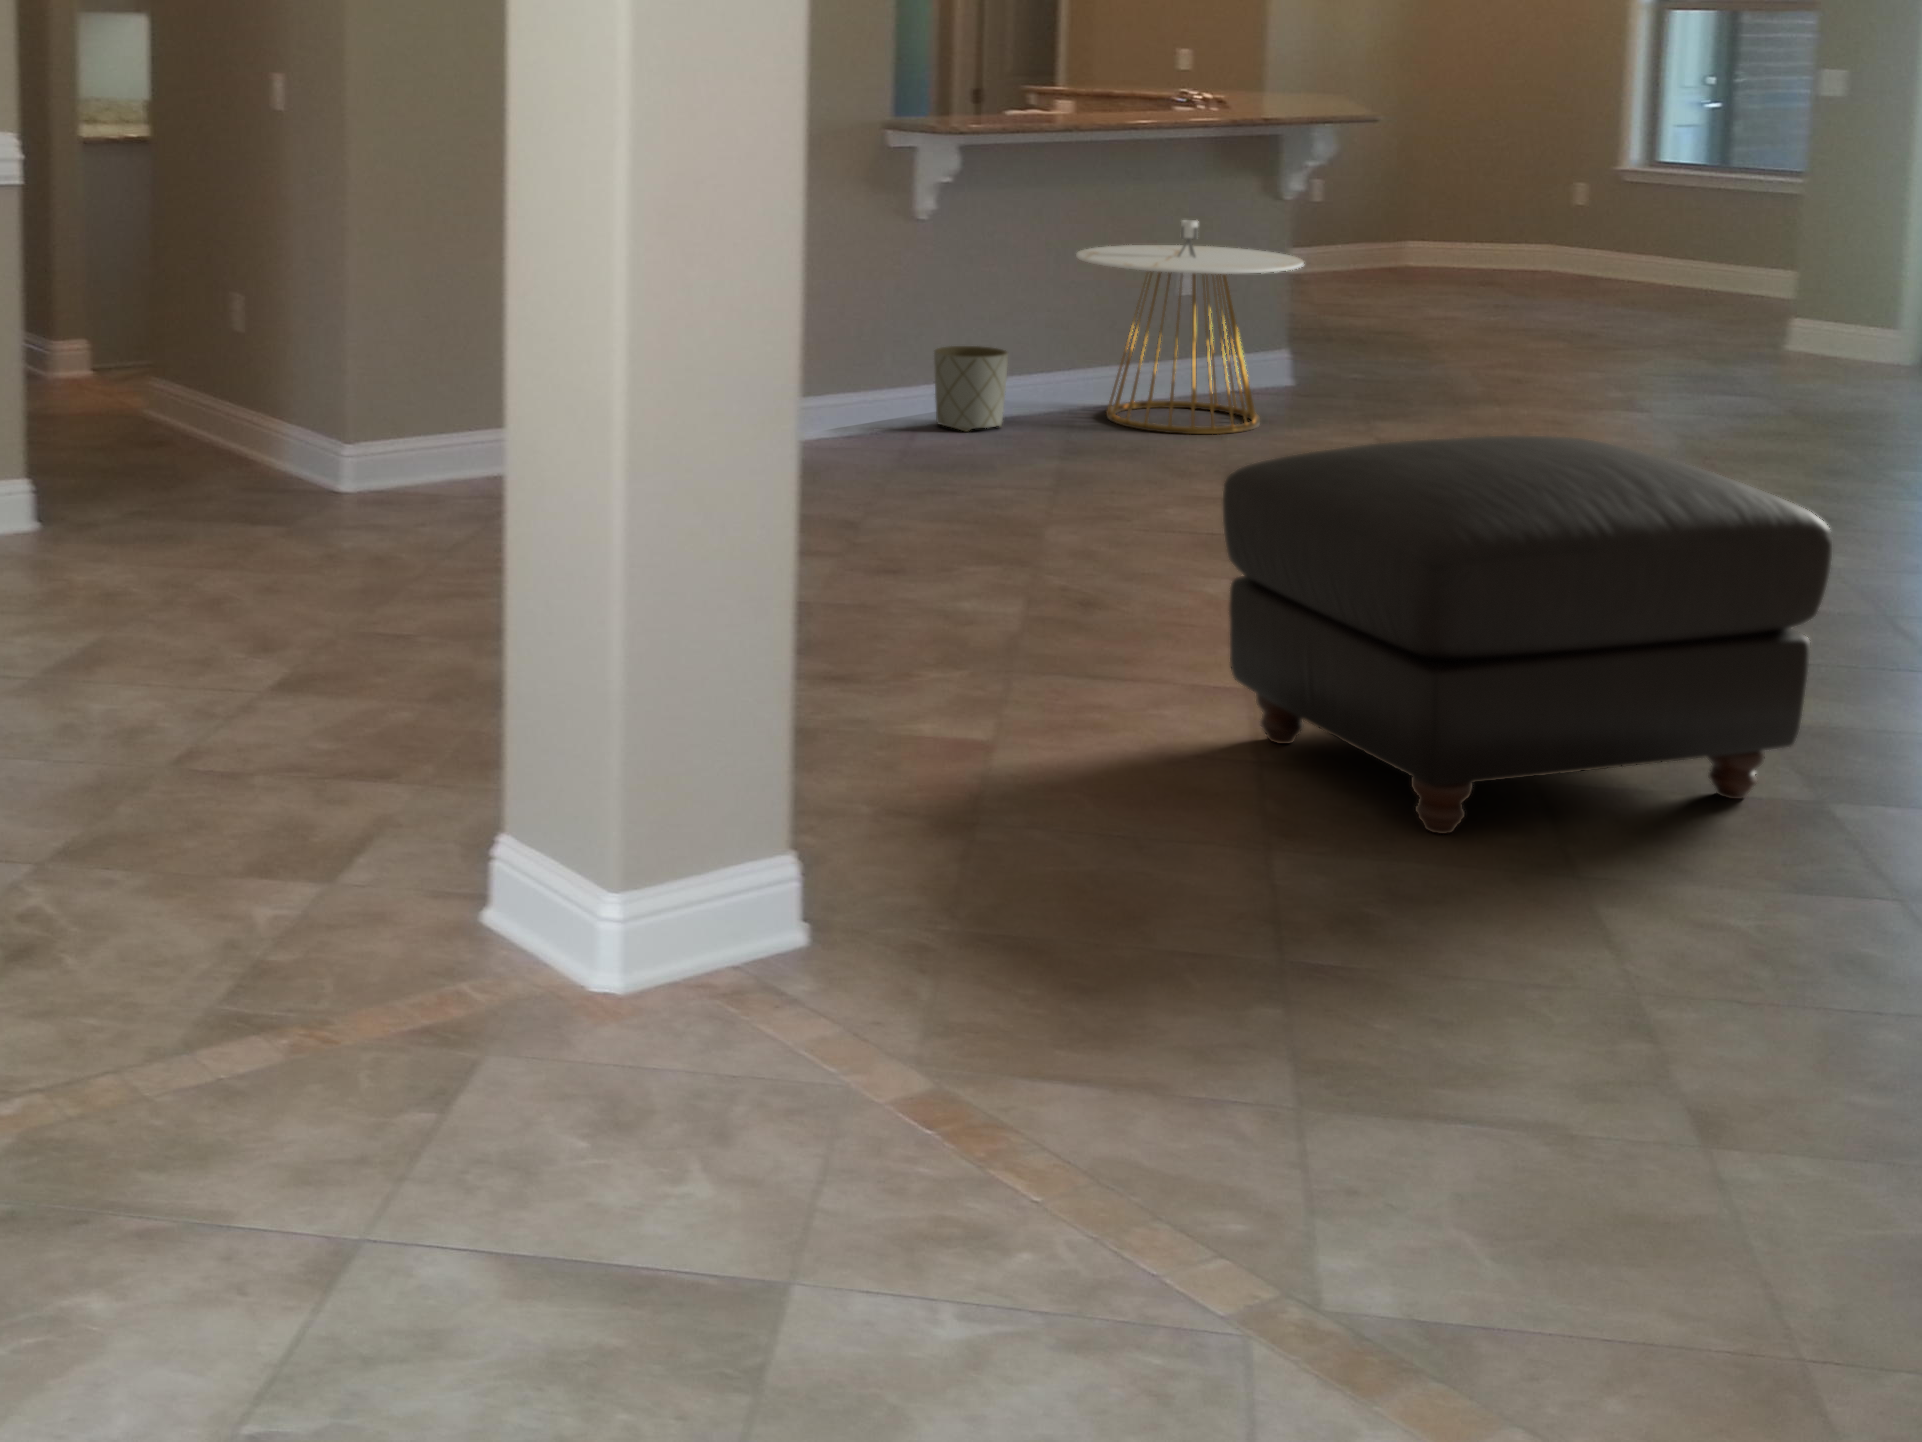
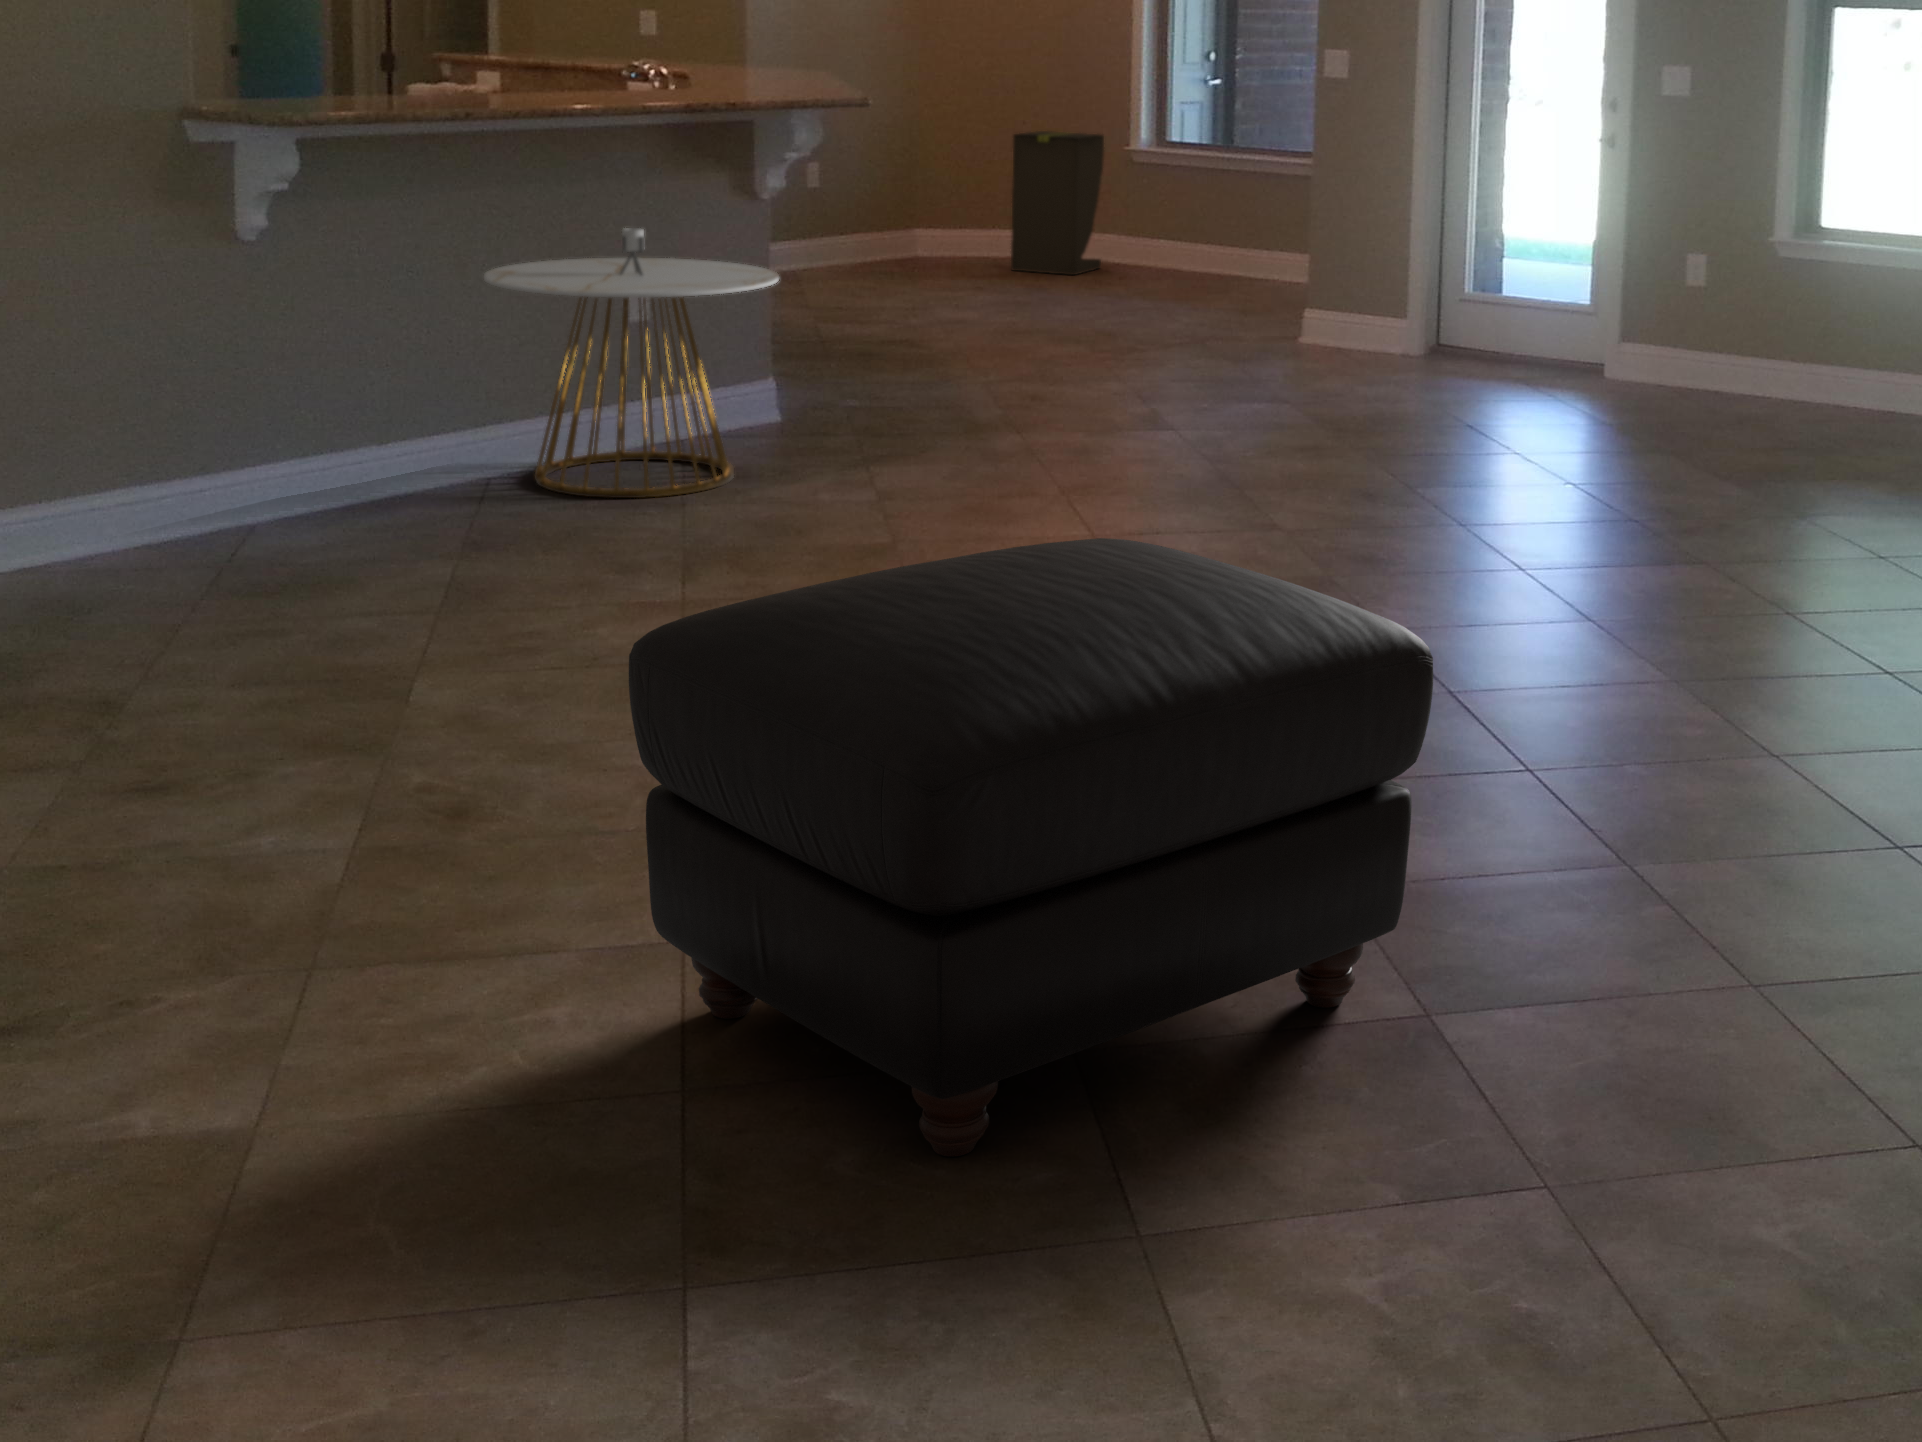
cardboard box: none [1500,151,1595,285] -> present [1011,131,1104,275]
planter: present [934,346,1008,432] -> none [283,402,391,518]

